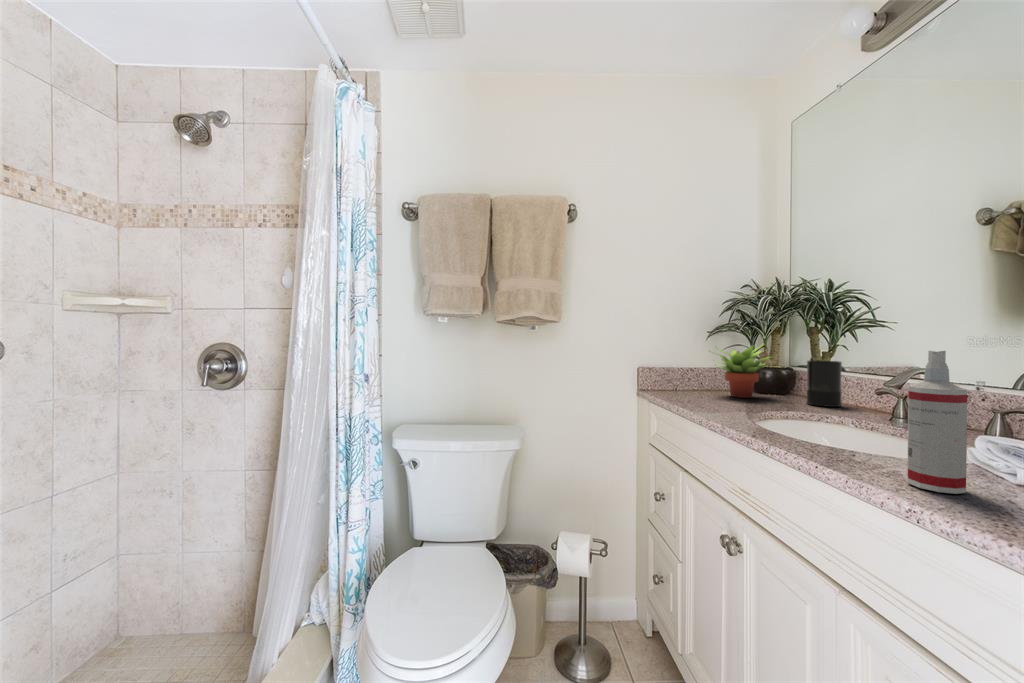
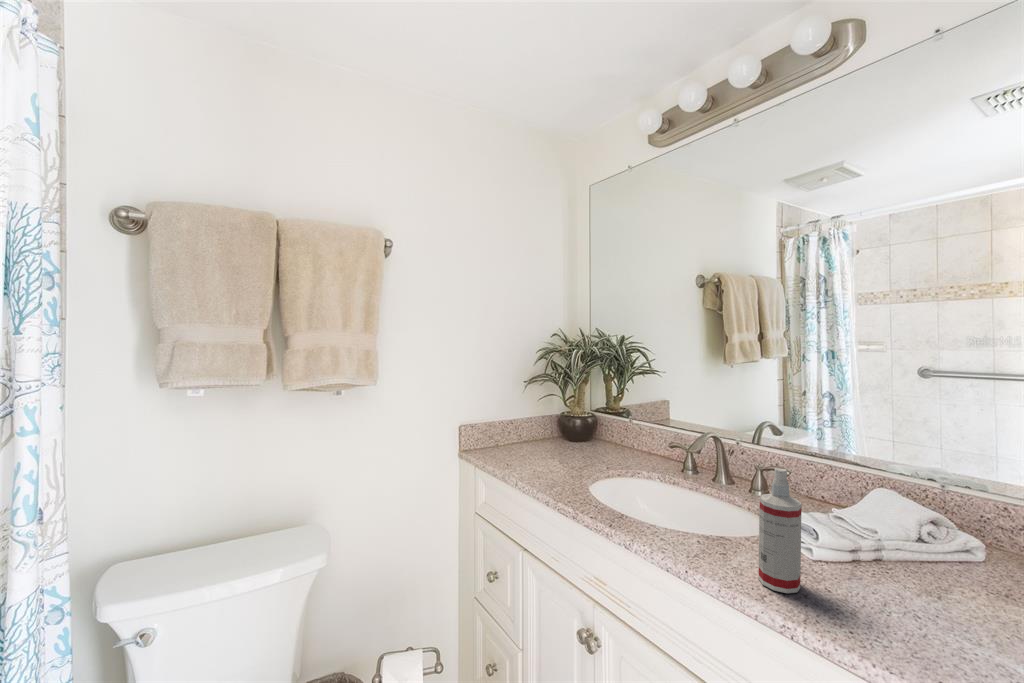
succulent plant: present [709,344,772,398] -> none [530,396,585,452]
candle: present [807,361,842,407] -> none [609,411,638,457]

